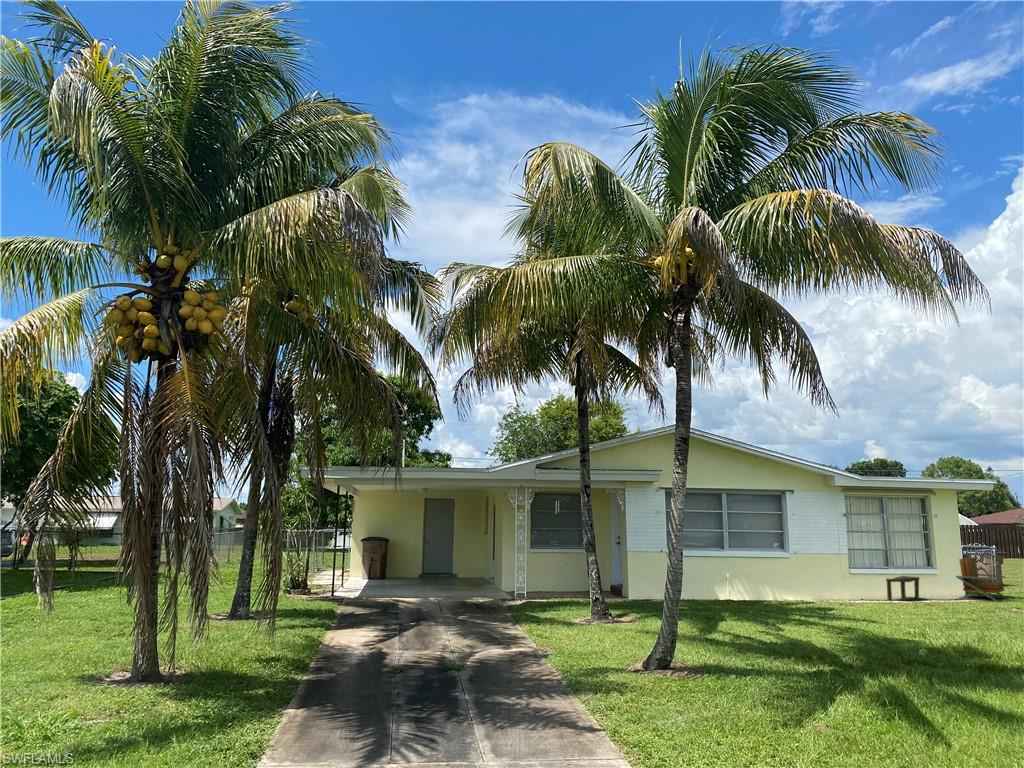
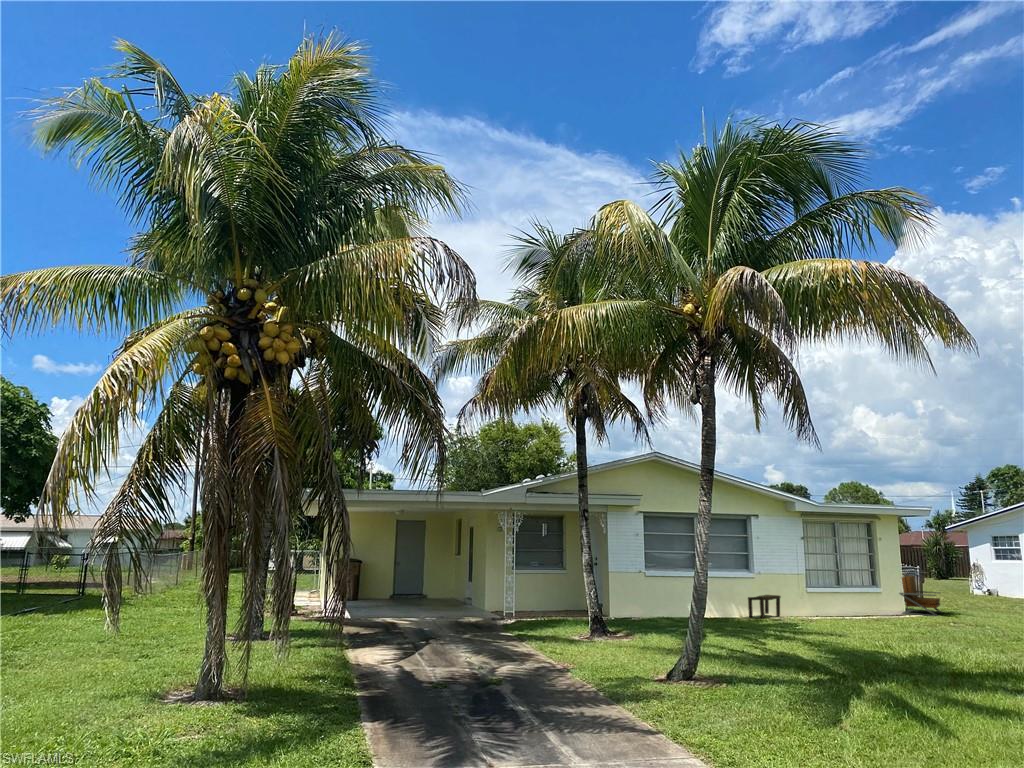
bench: present [886,576,919,601] -> present [748,595,781,618]

